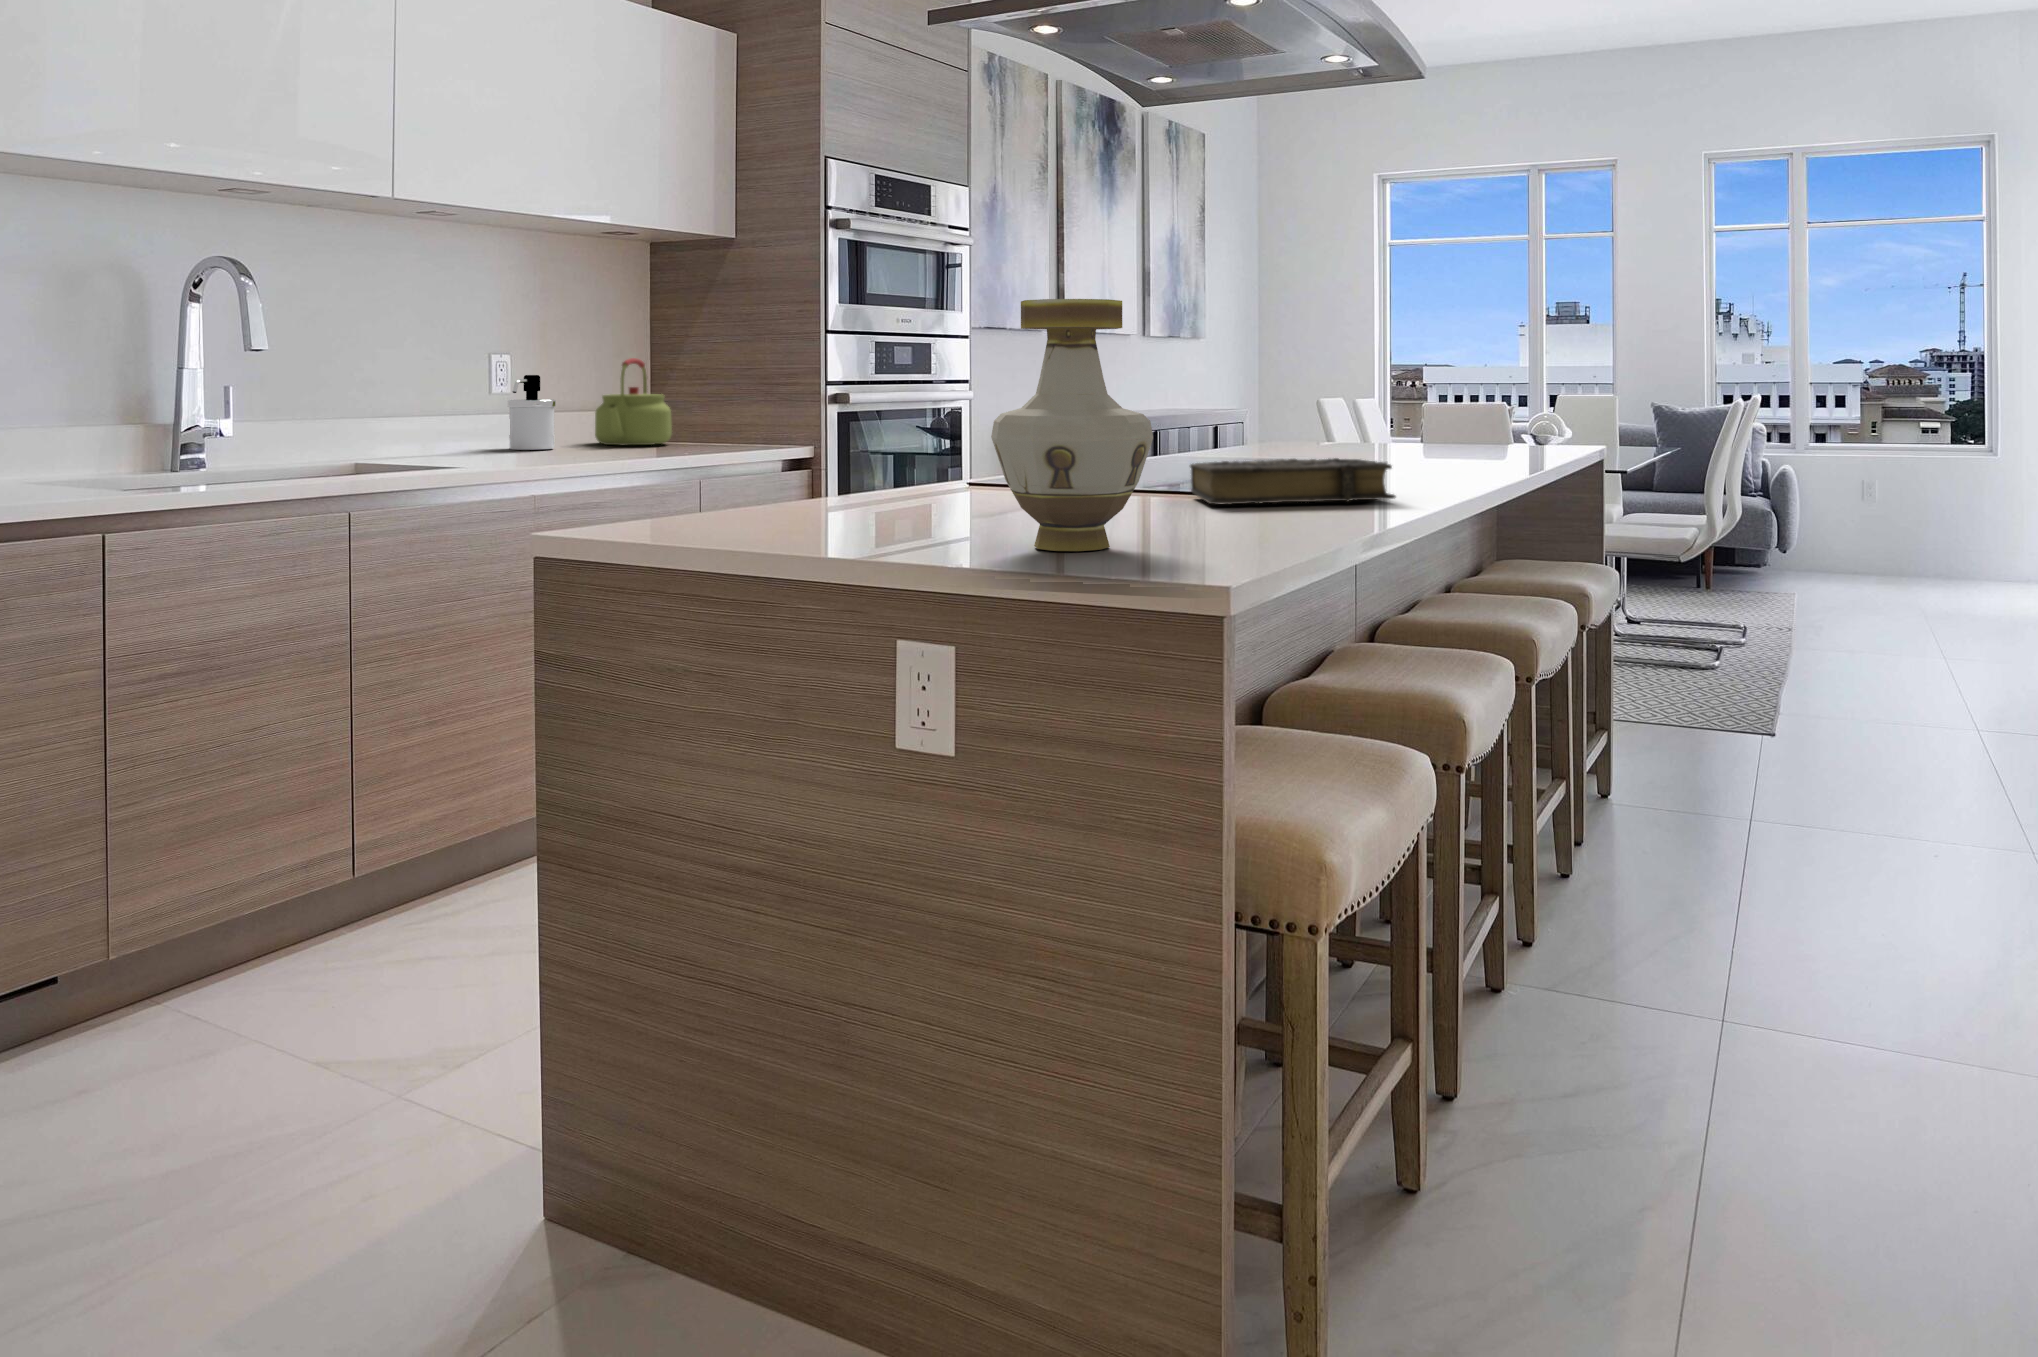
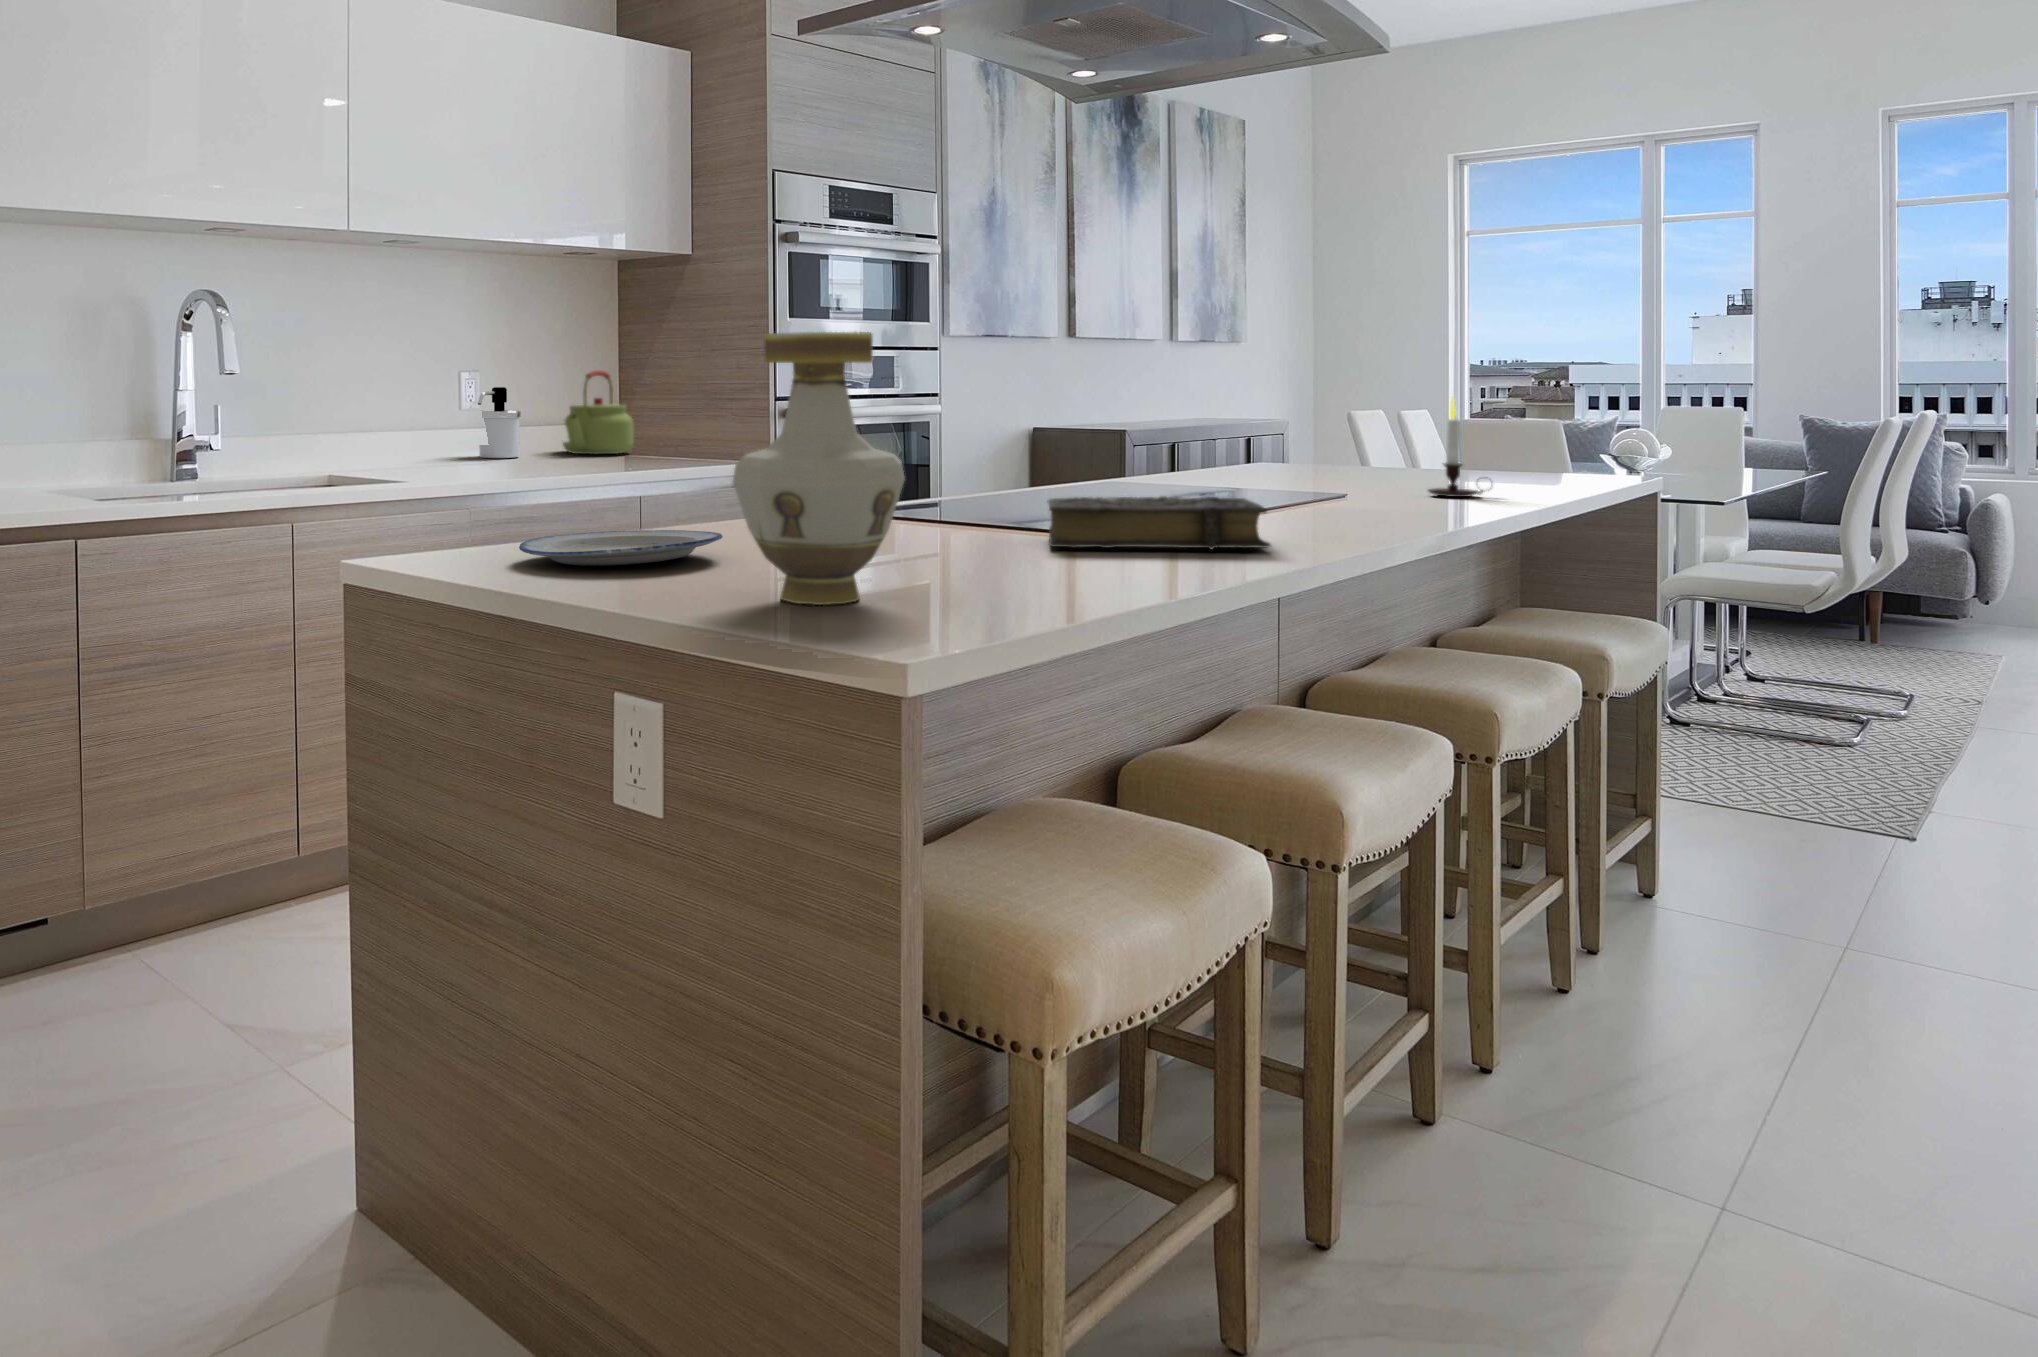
candle: none [1453,374,1505,463] -> present [1428,396,1492,497]
plate: none [724,499,926,530] -> present [519,530,723,565]

